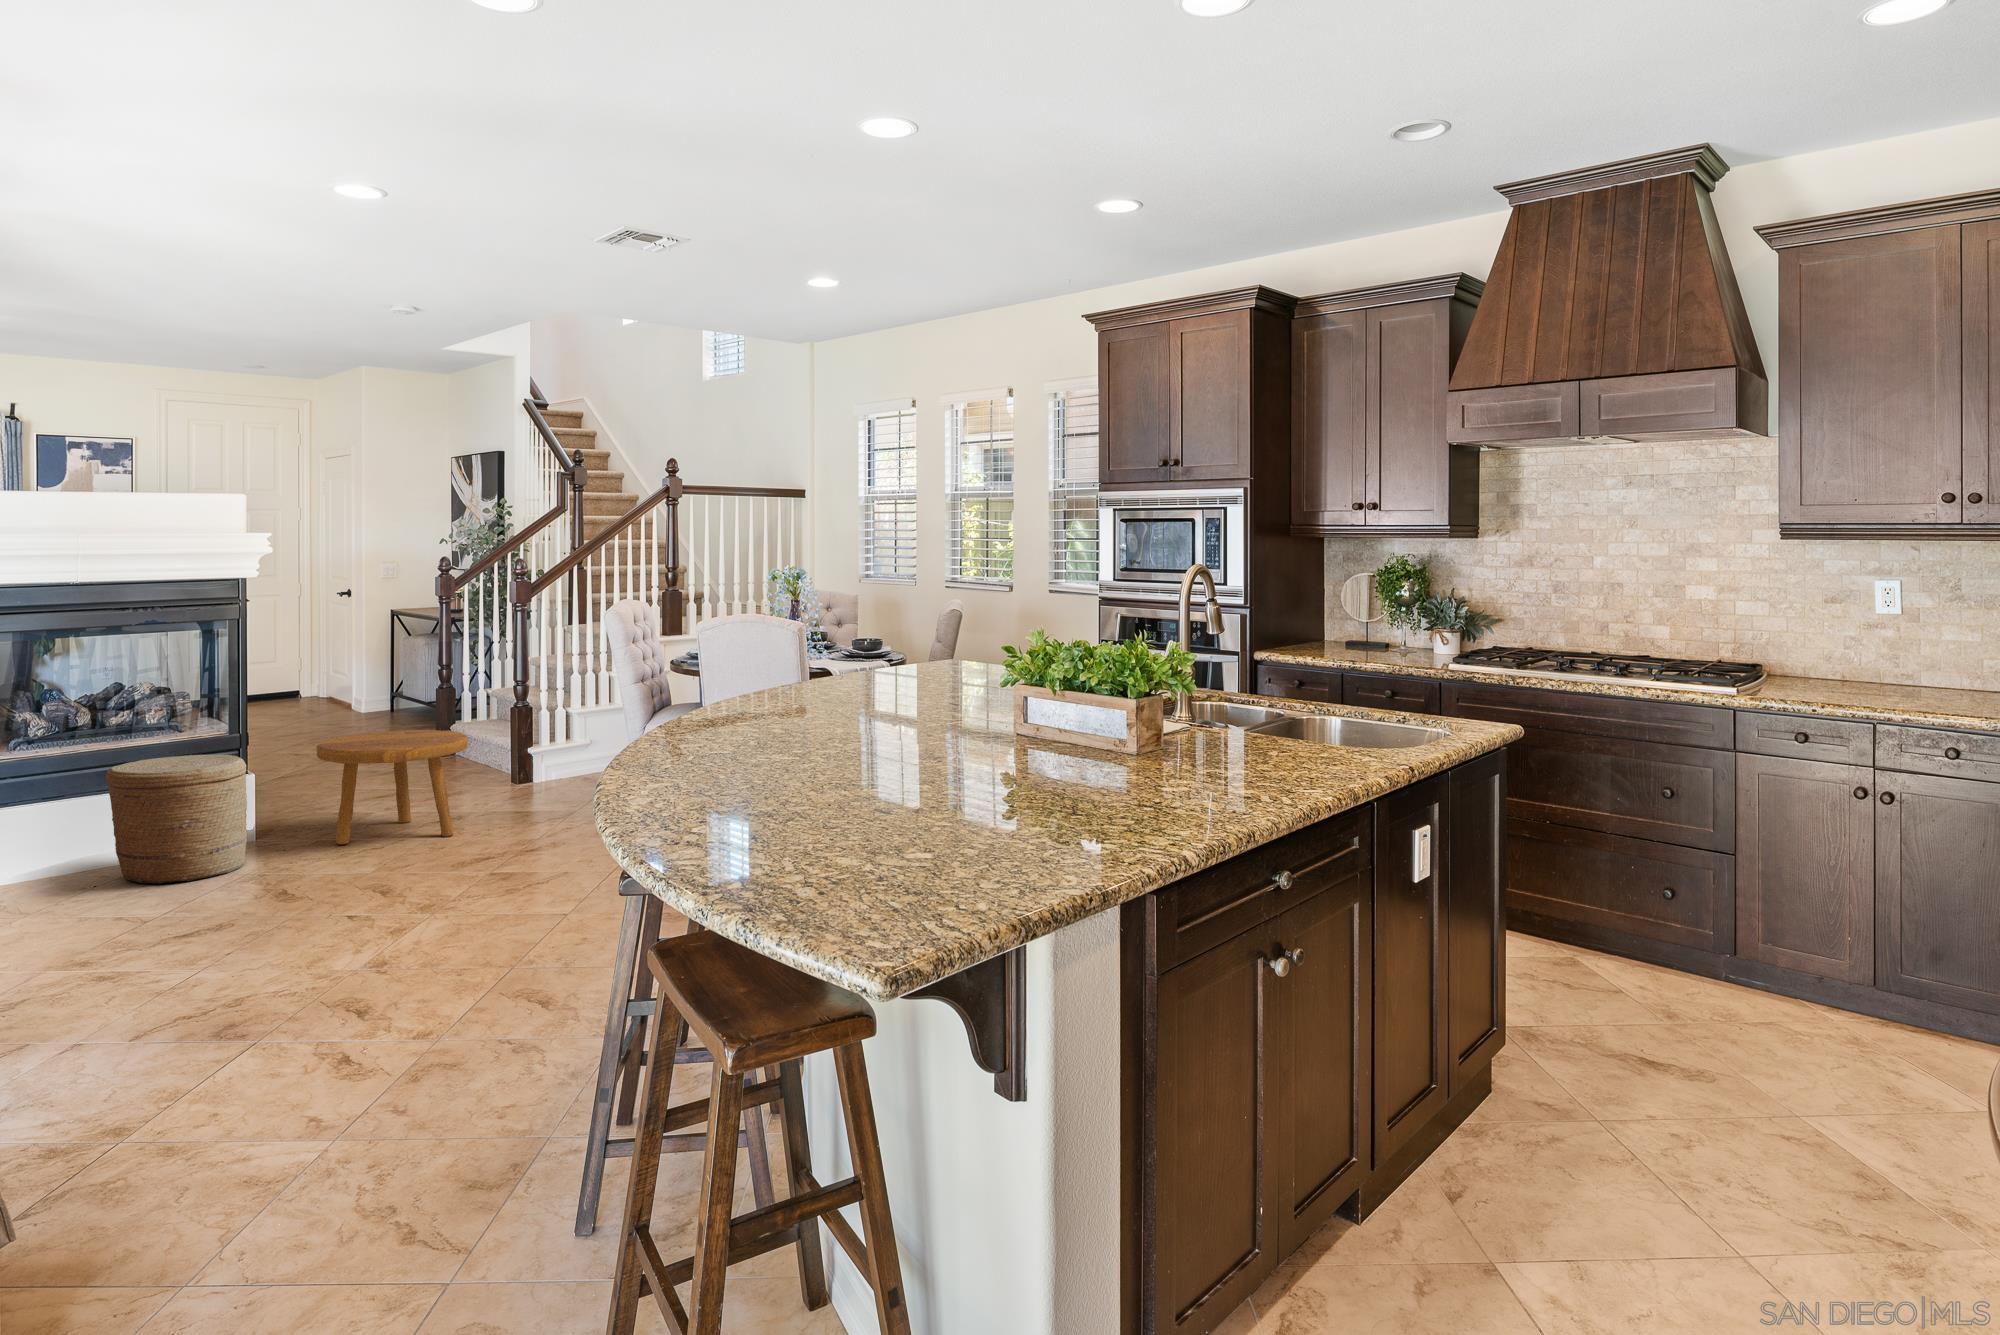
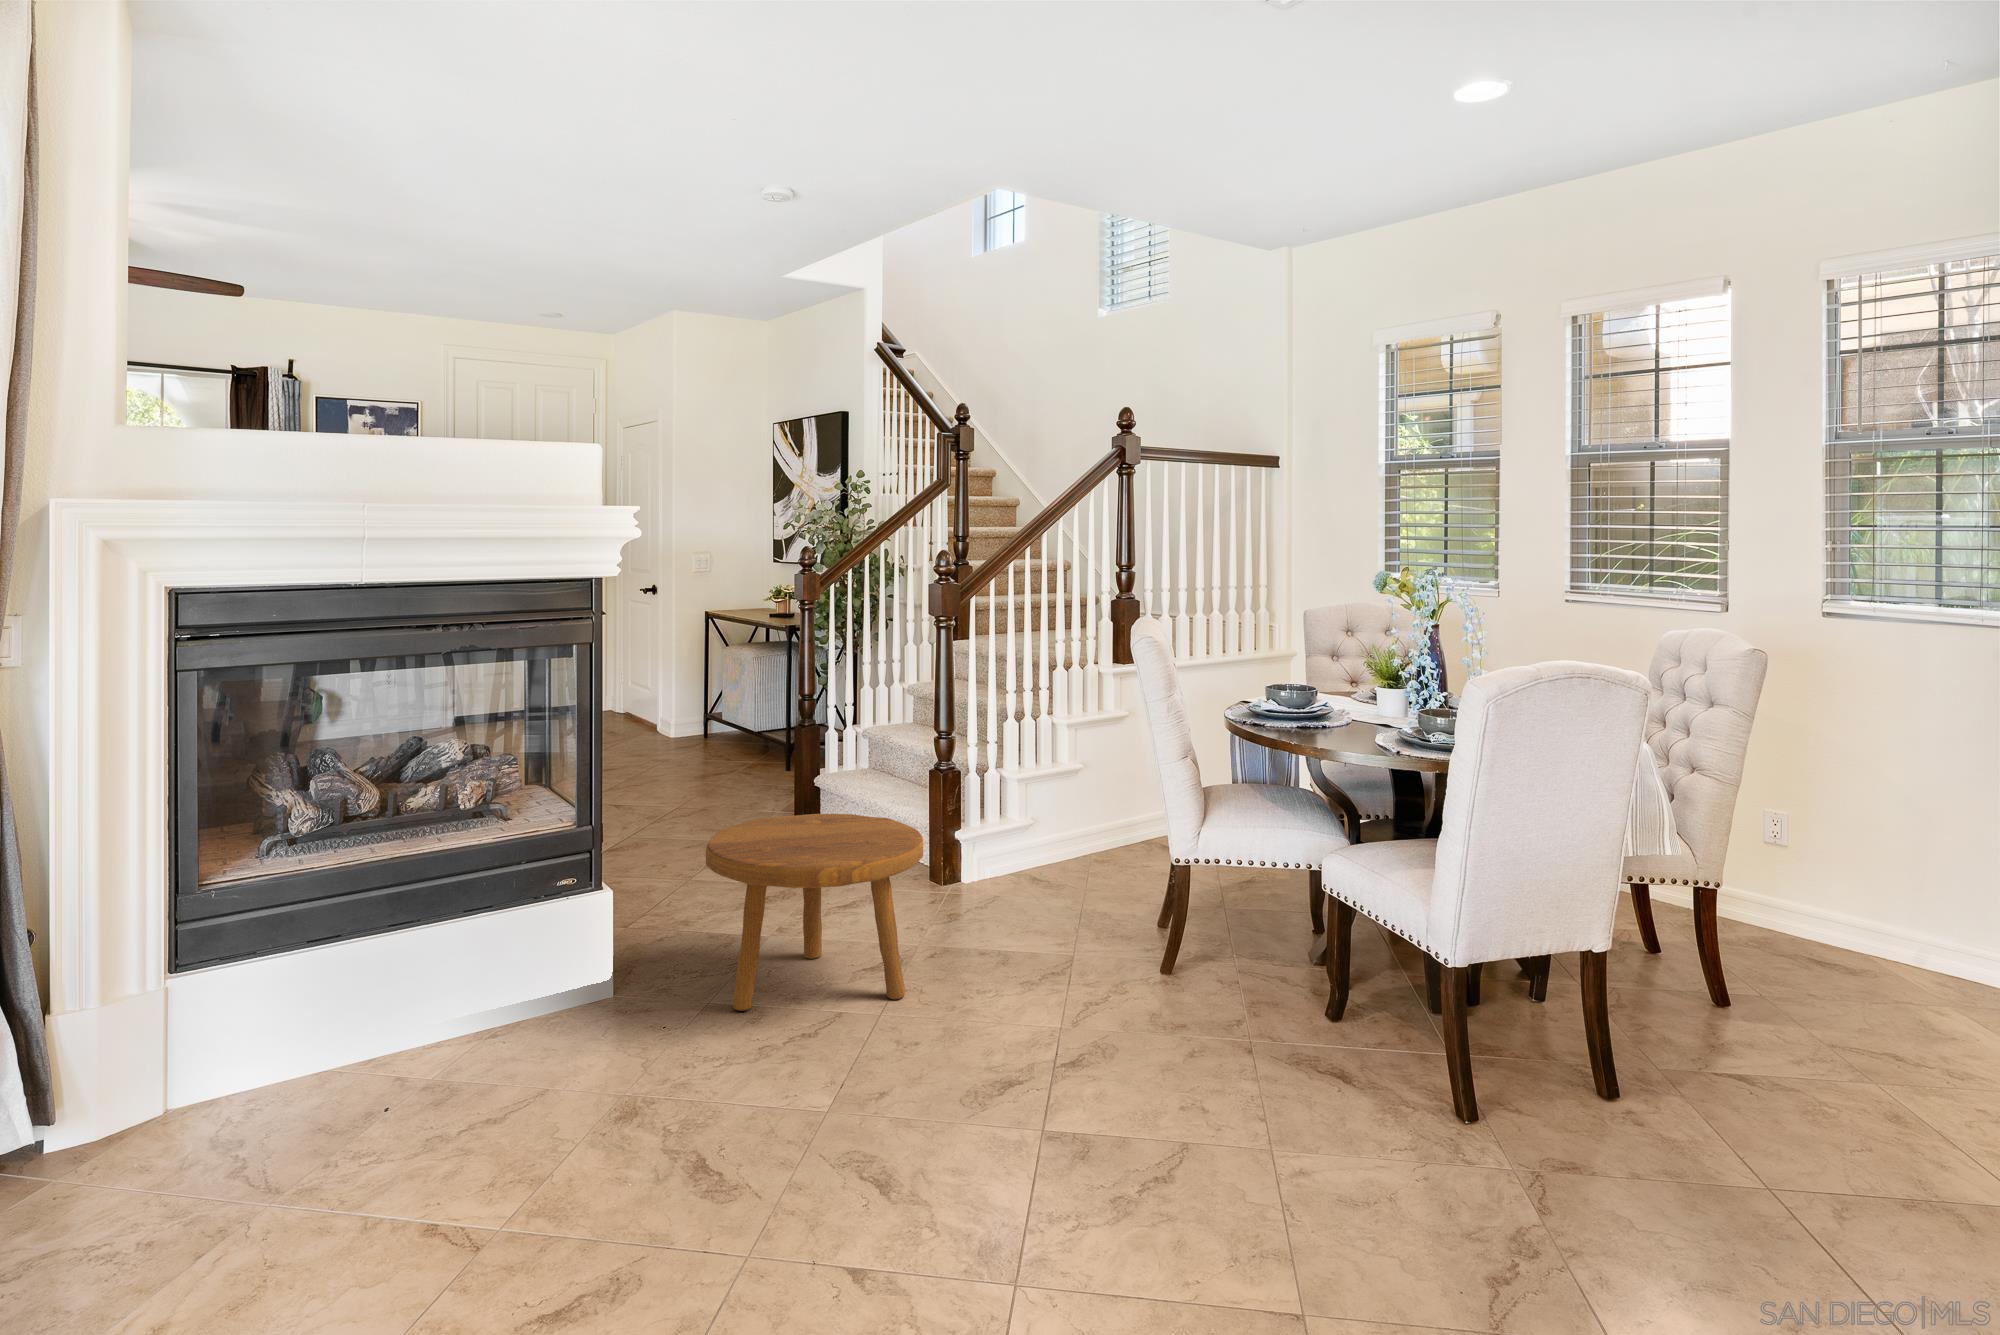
woven basket: present [106,755,247,884] -> none [404,866,615,1106]

